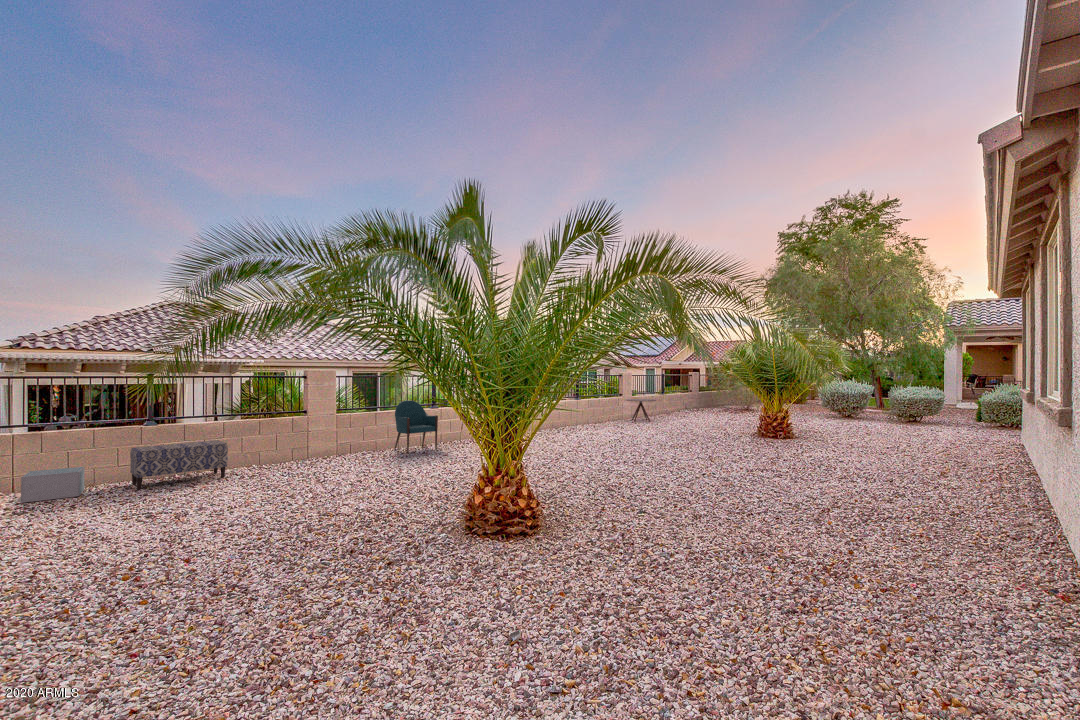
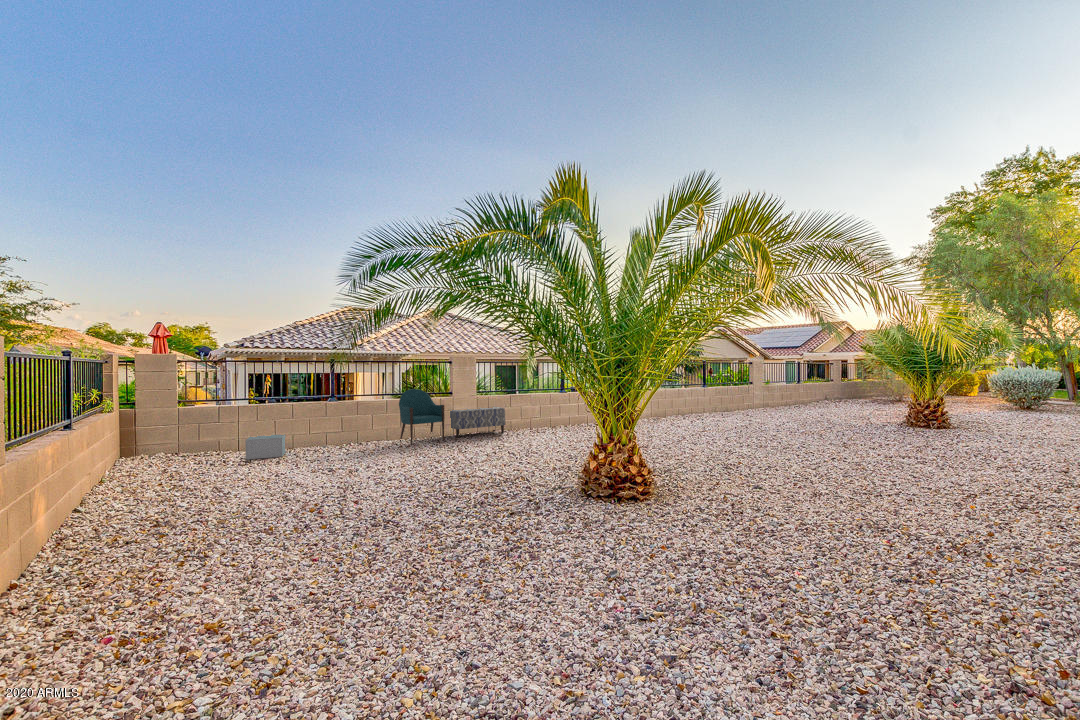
round table: present [626,399,656,421] -> none [759,382,795,406]
chair: present [395,400,438,452] -> present [399,389,445,445]
bench: present [130,440,228,489] -> present [450,407,505,438]

